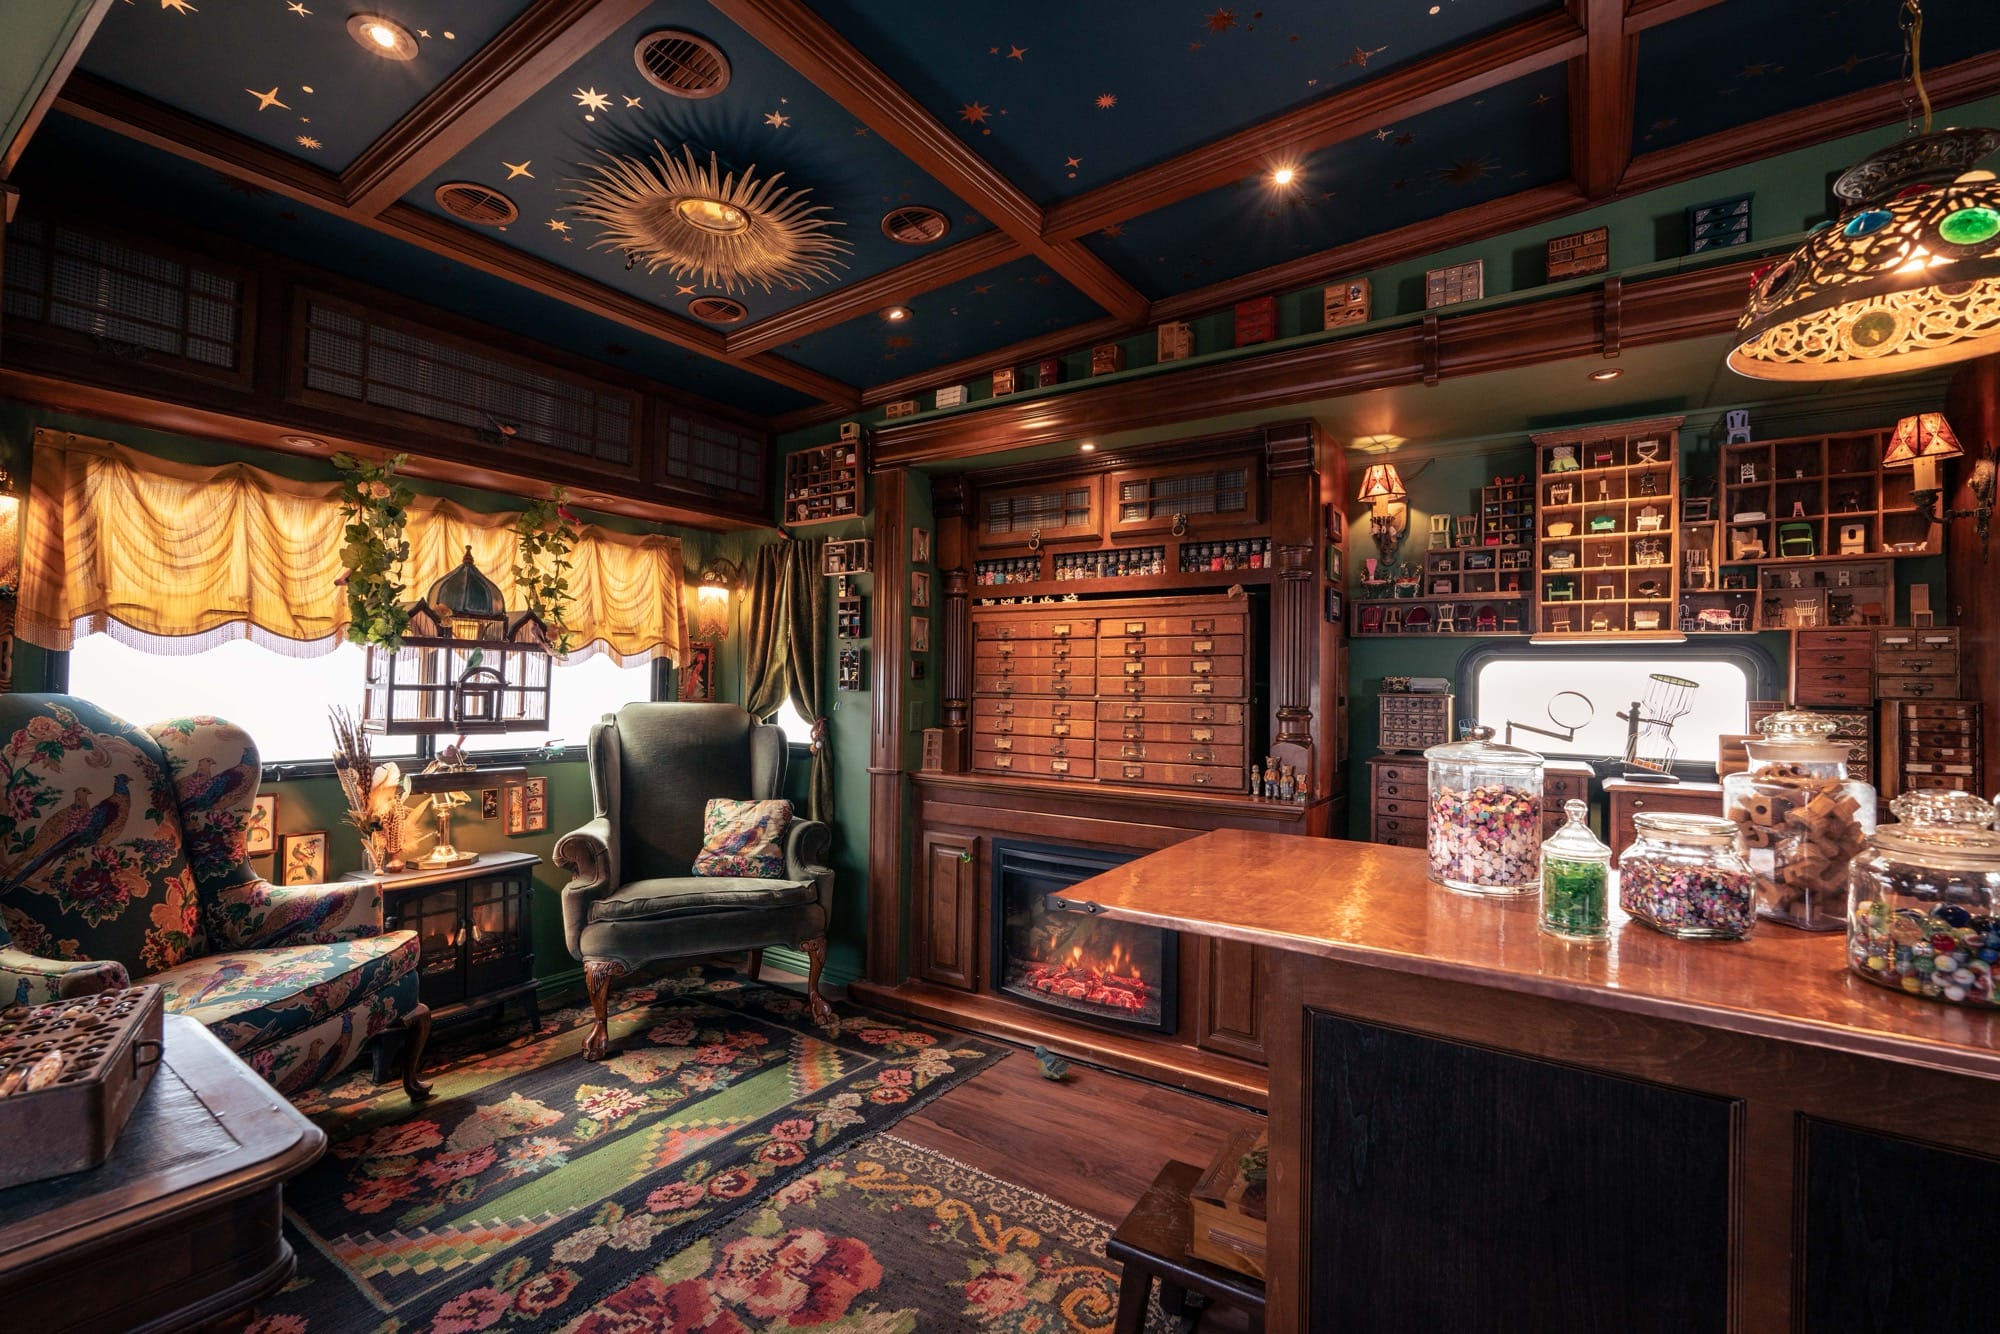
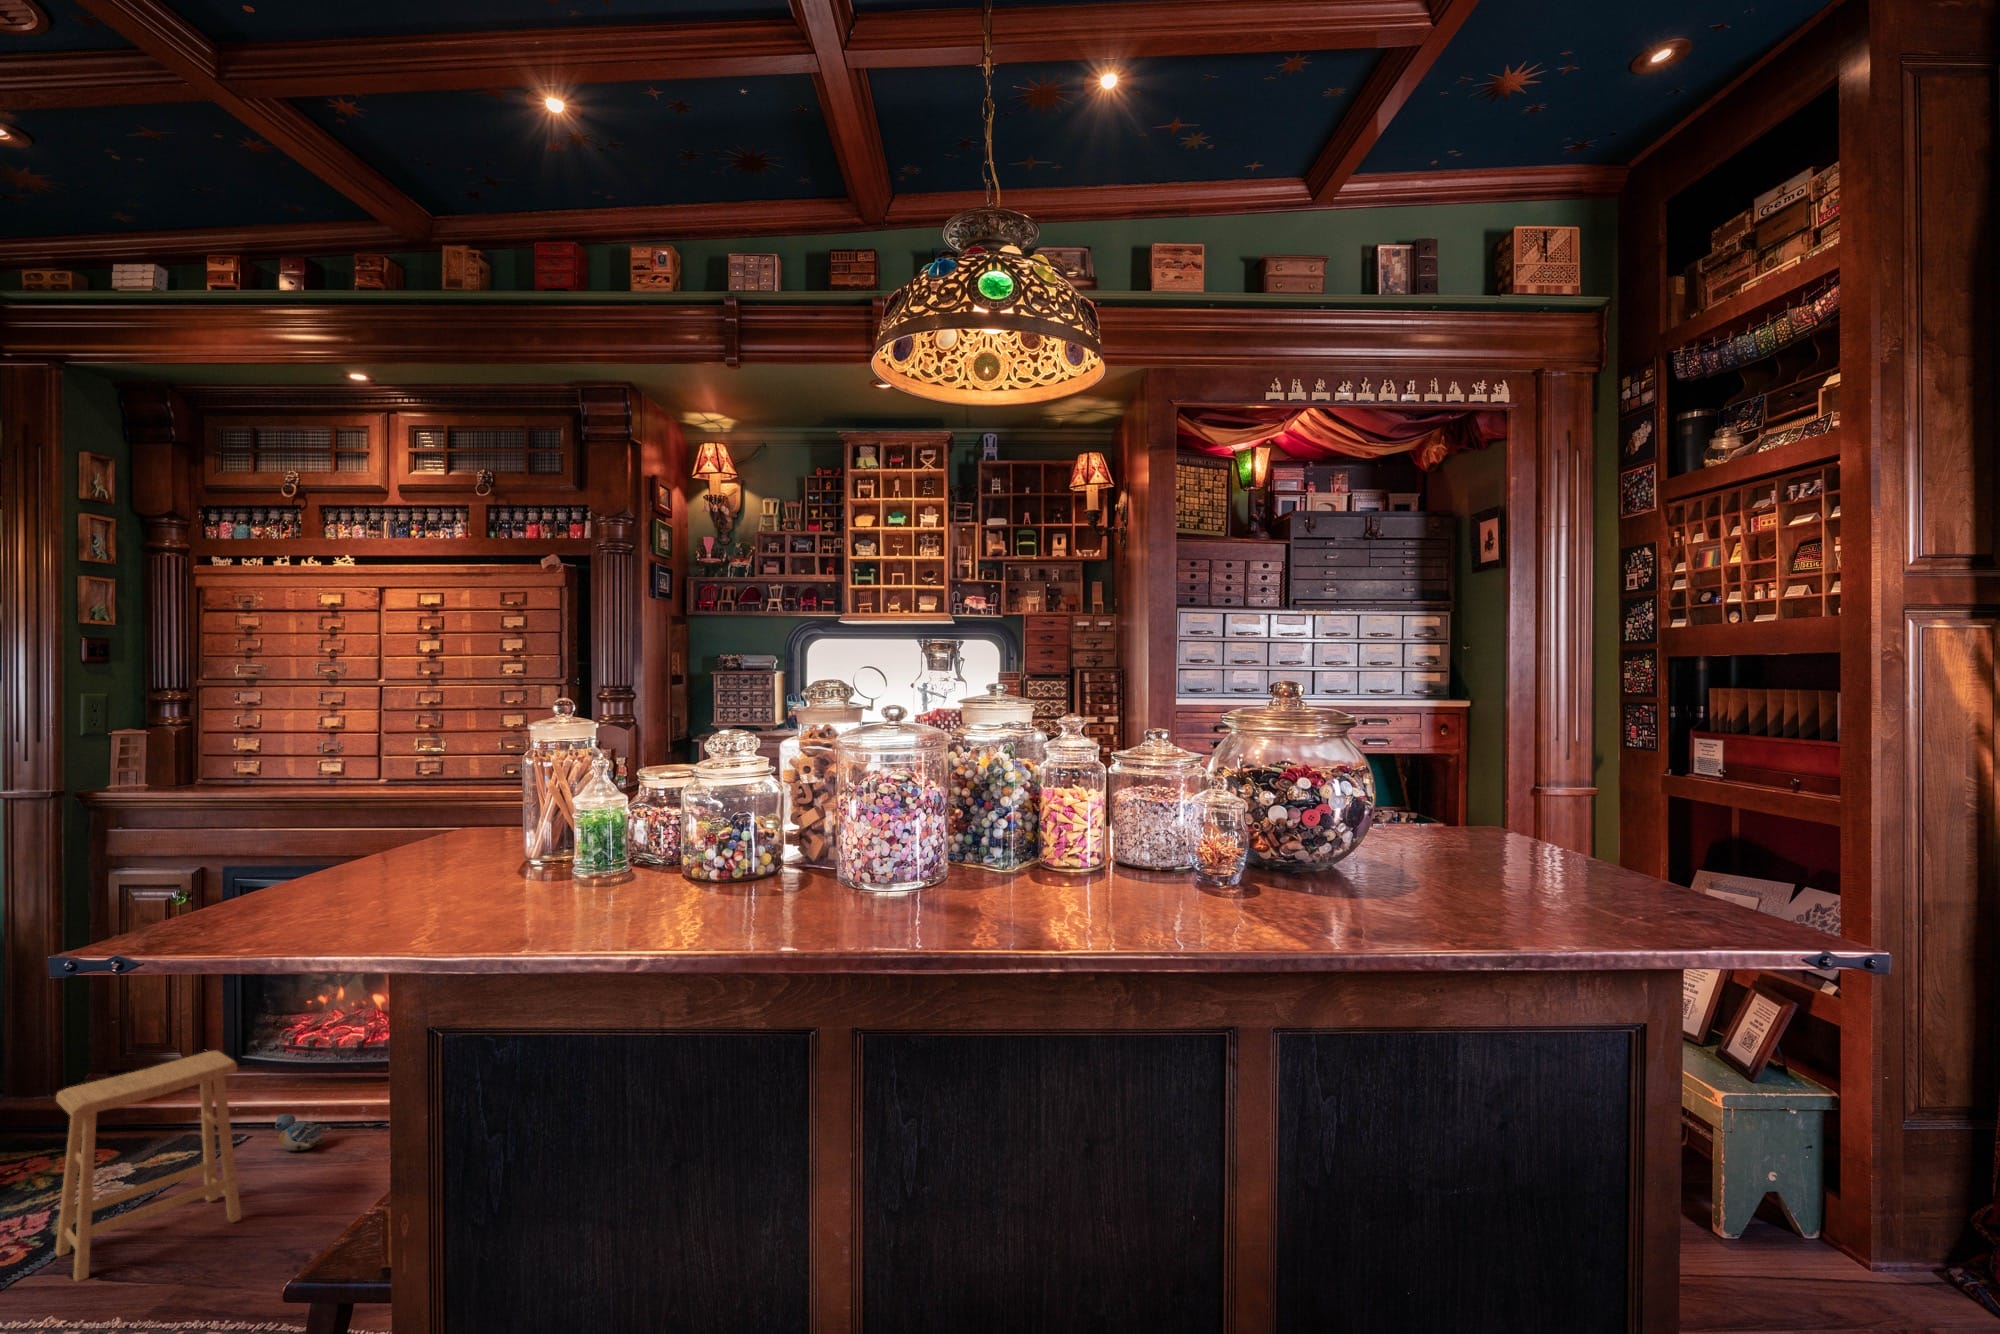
footstool: none [916,988,1026,1149] -> present [56,1051,241,1282]

